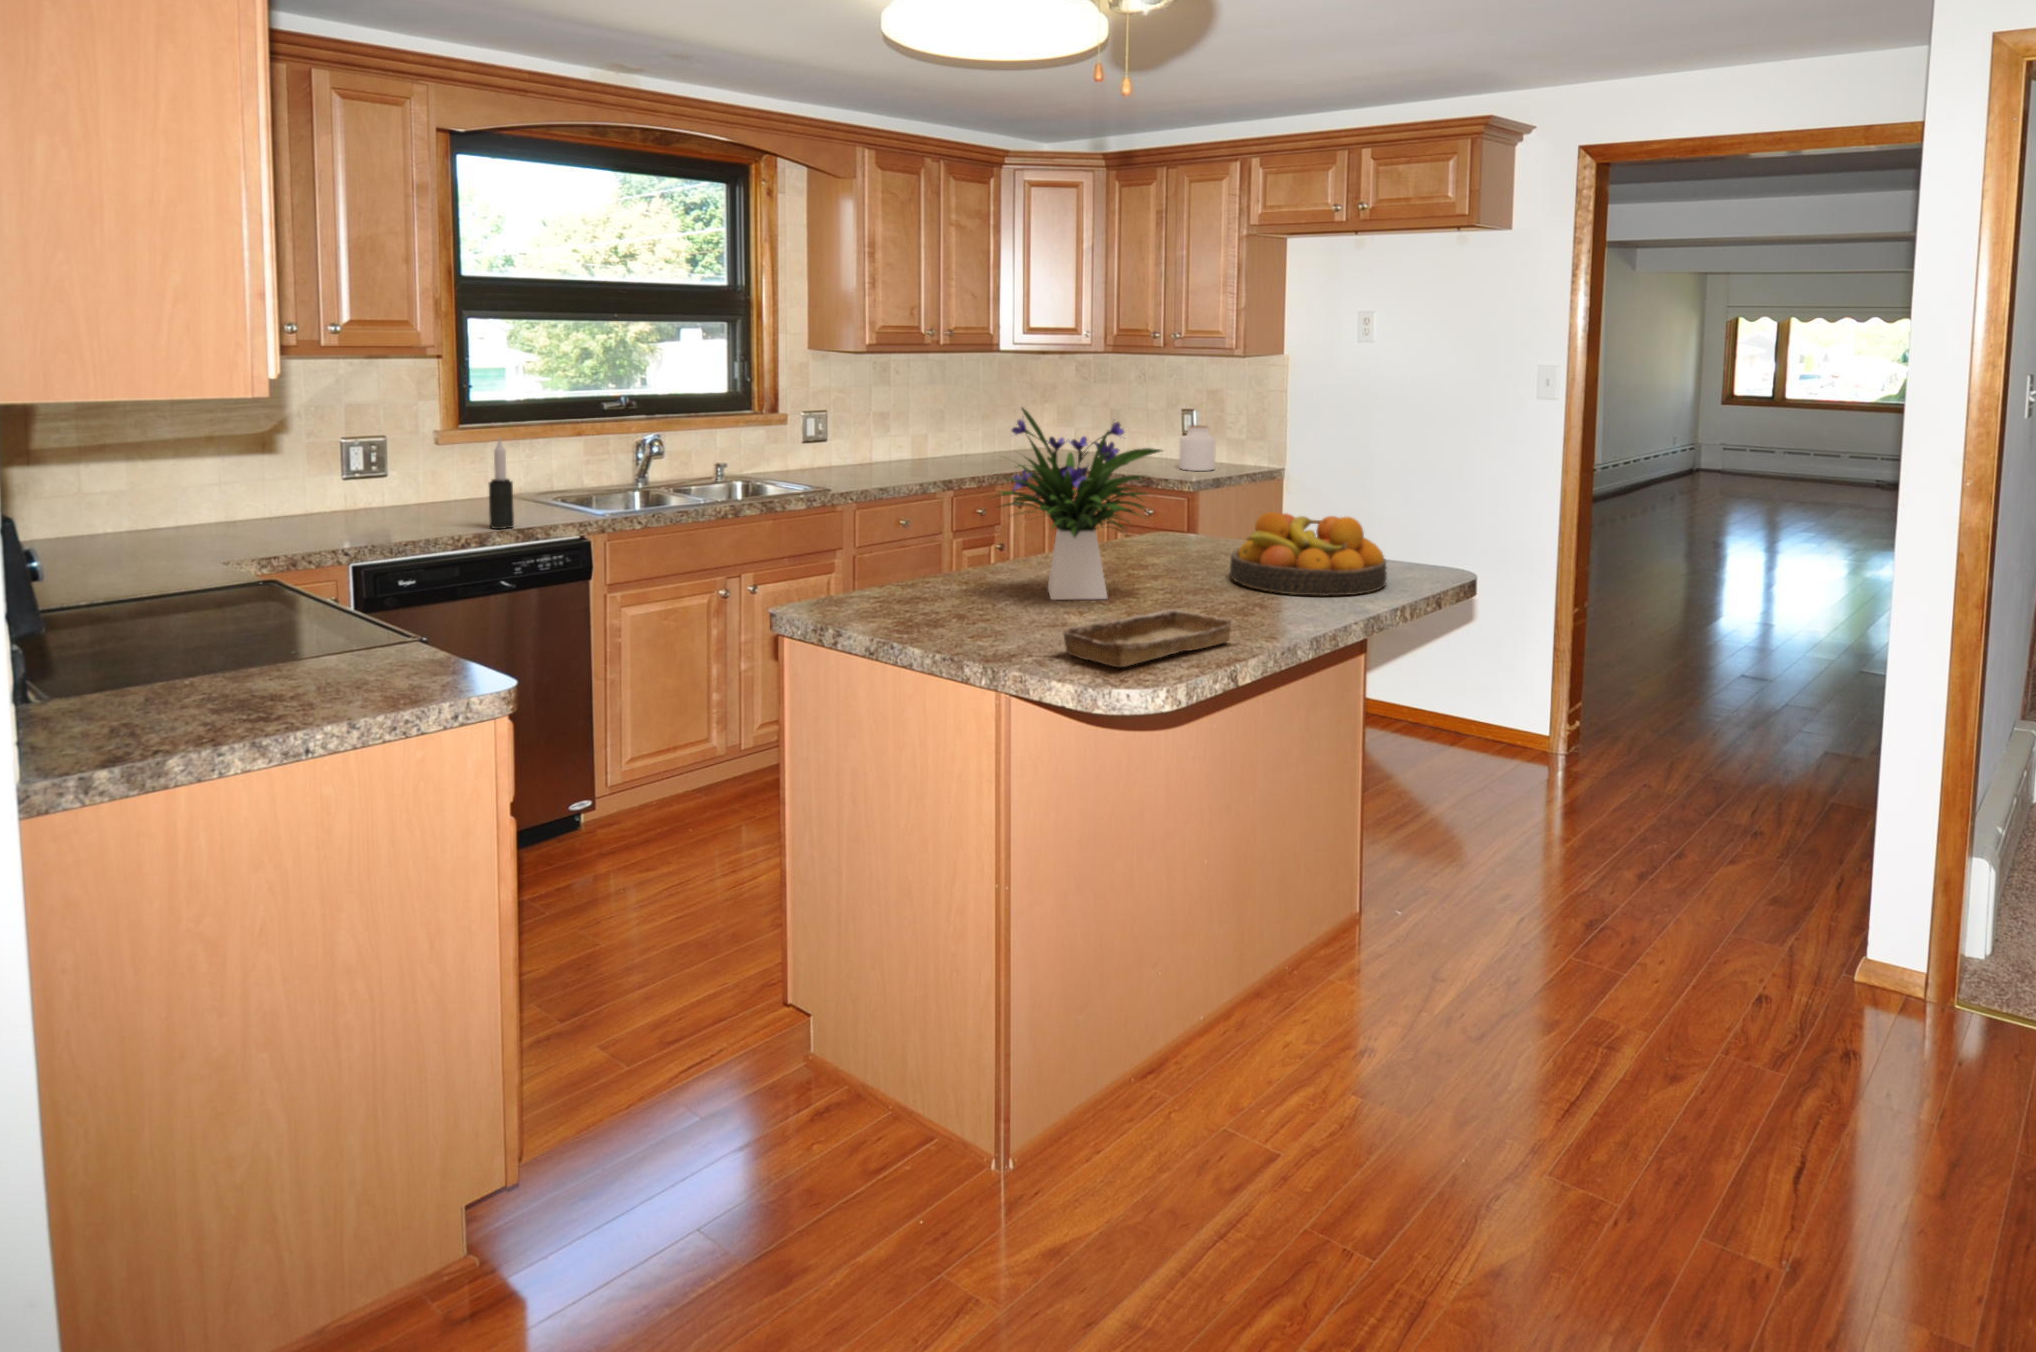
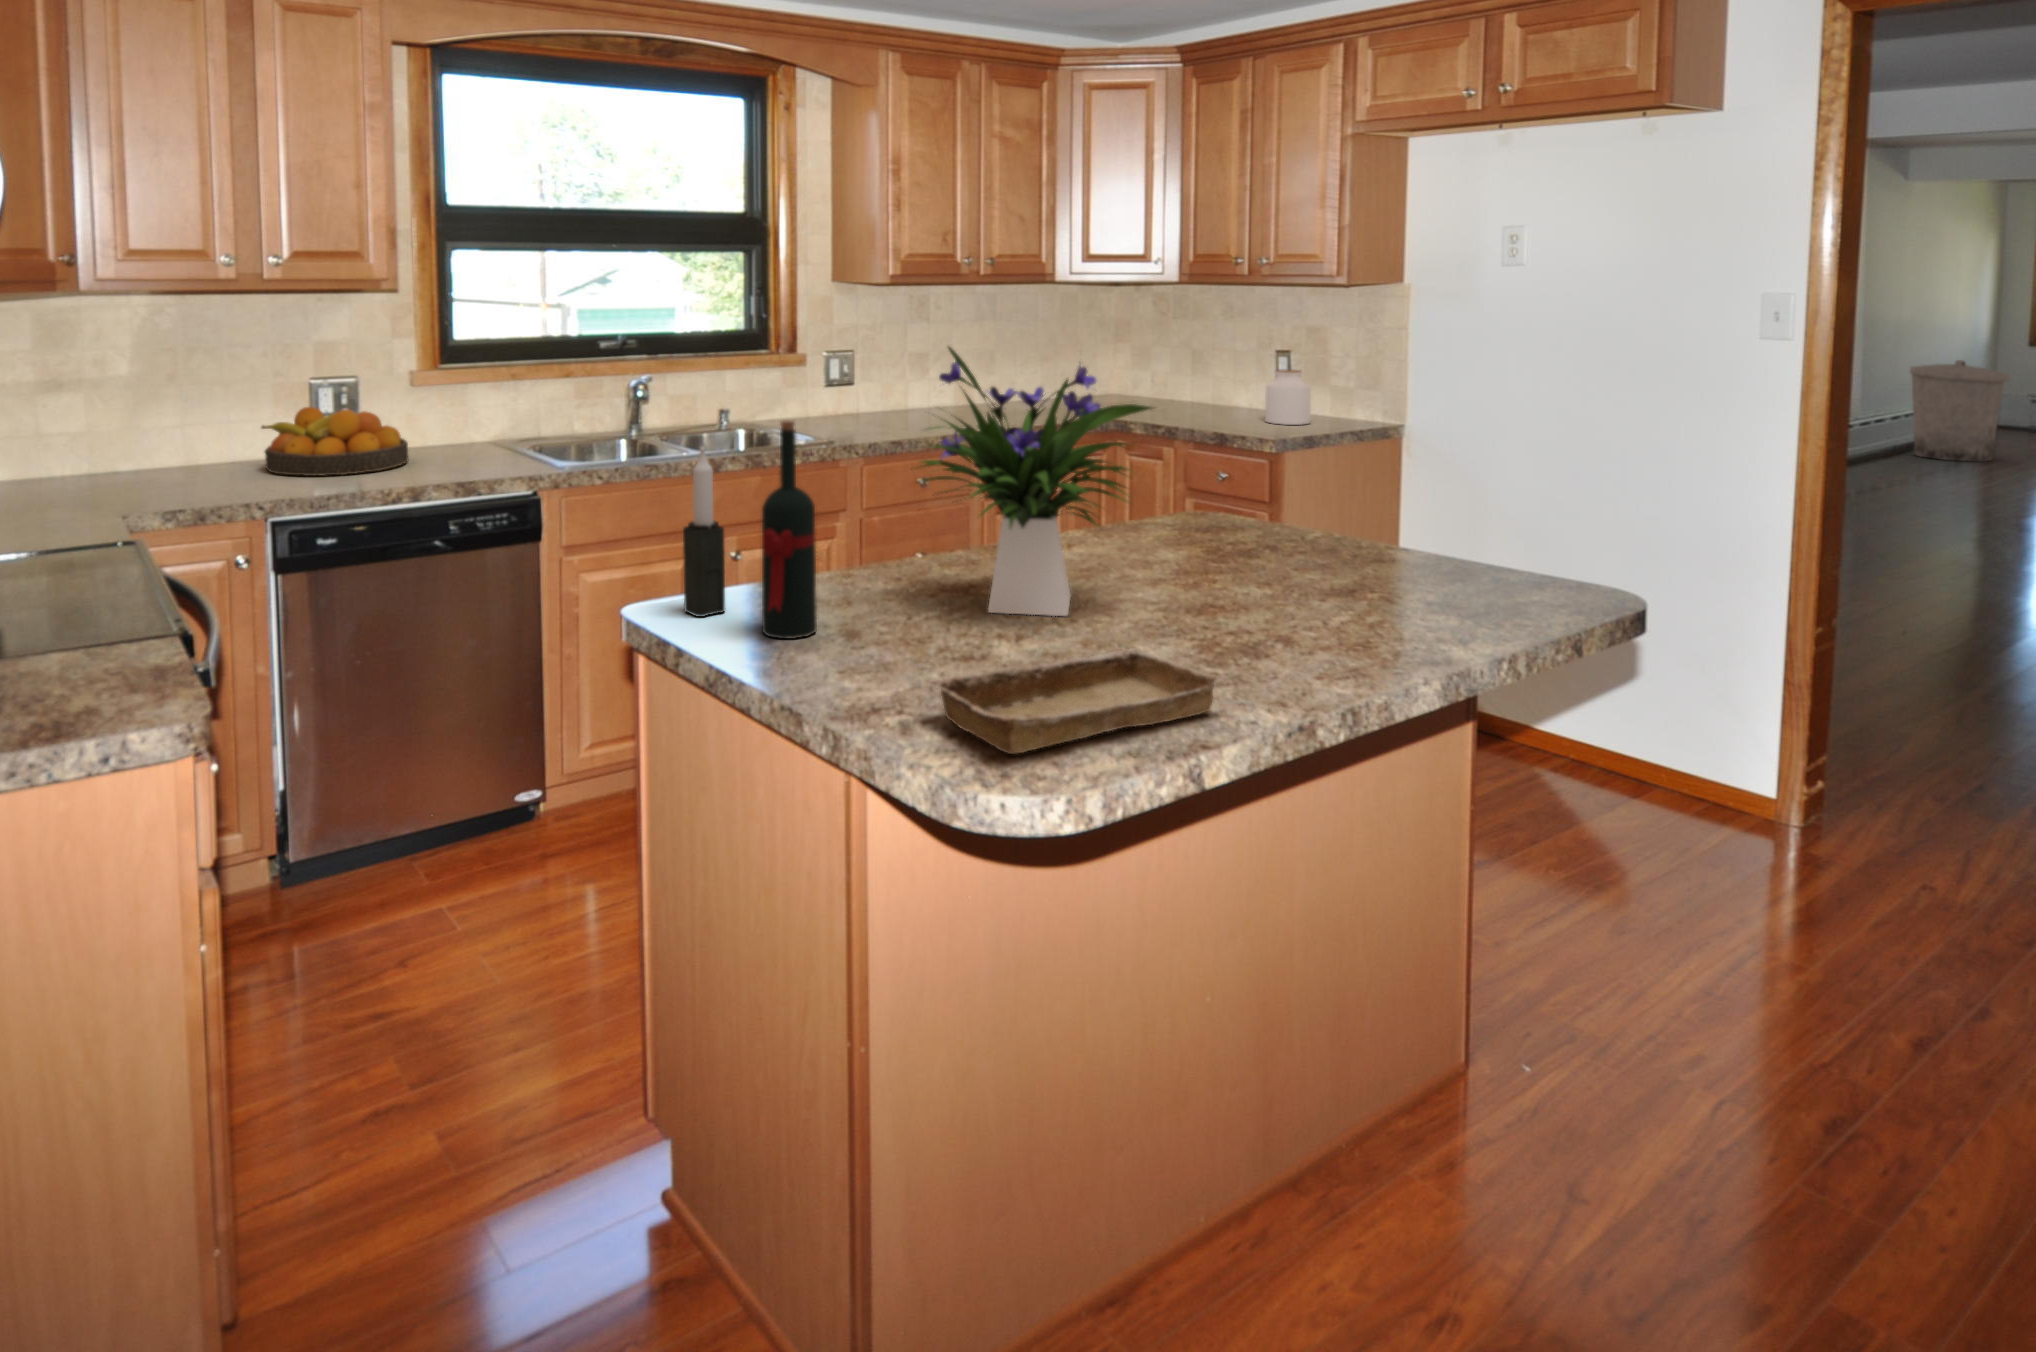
trash can: none [1643,416,1710,497] -> present [1910,360,2010,462]
candle: present [489,438,514,529] -> present [683,447,725,617]
wine bottle: none [898,462,938,620] -> present [762,420,817,639]
fruit bowl: present [1230,512,1387,596] -> present [262,407,409,476]

